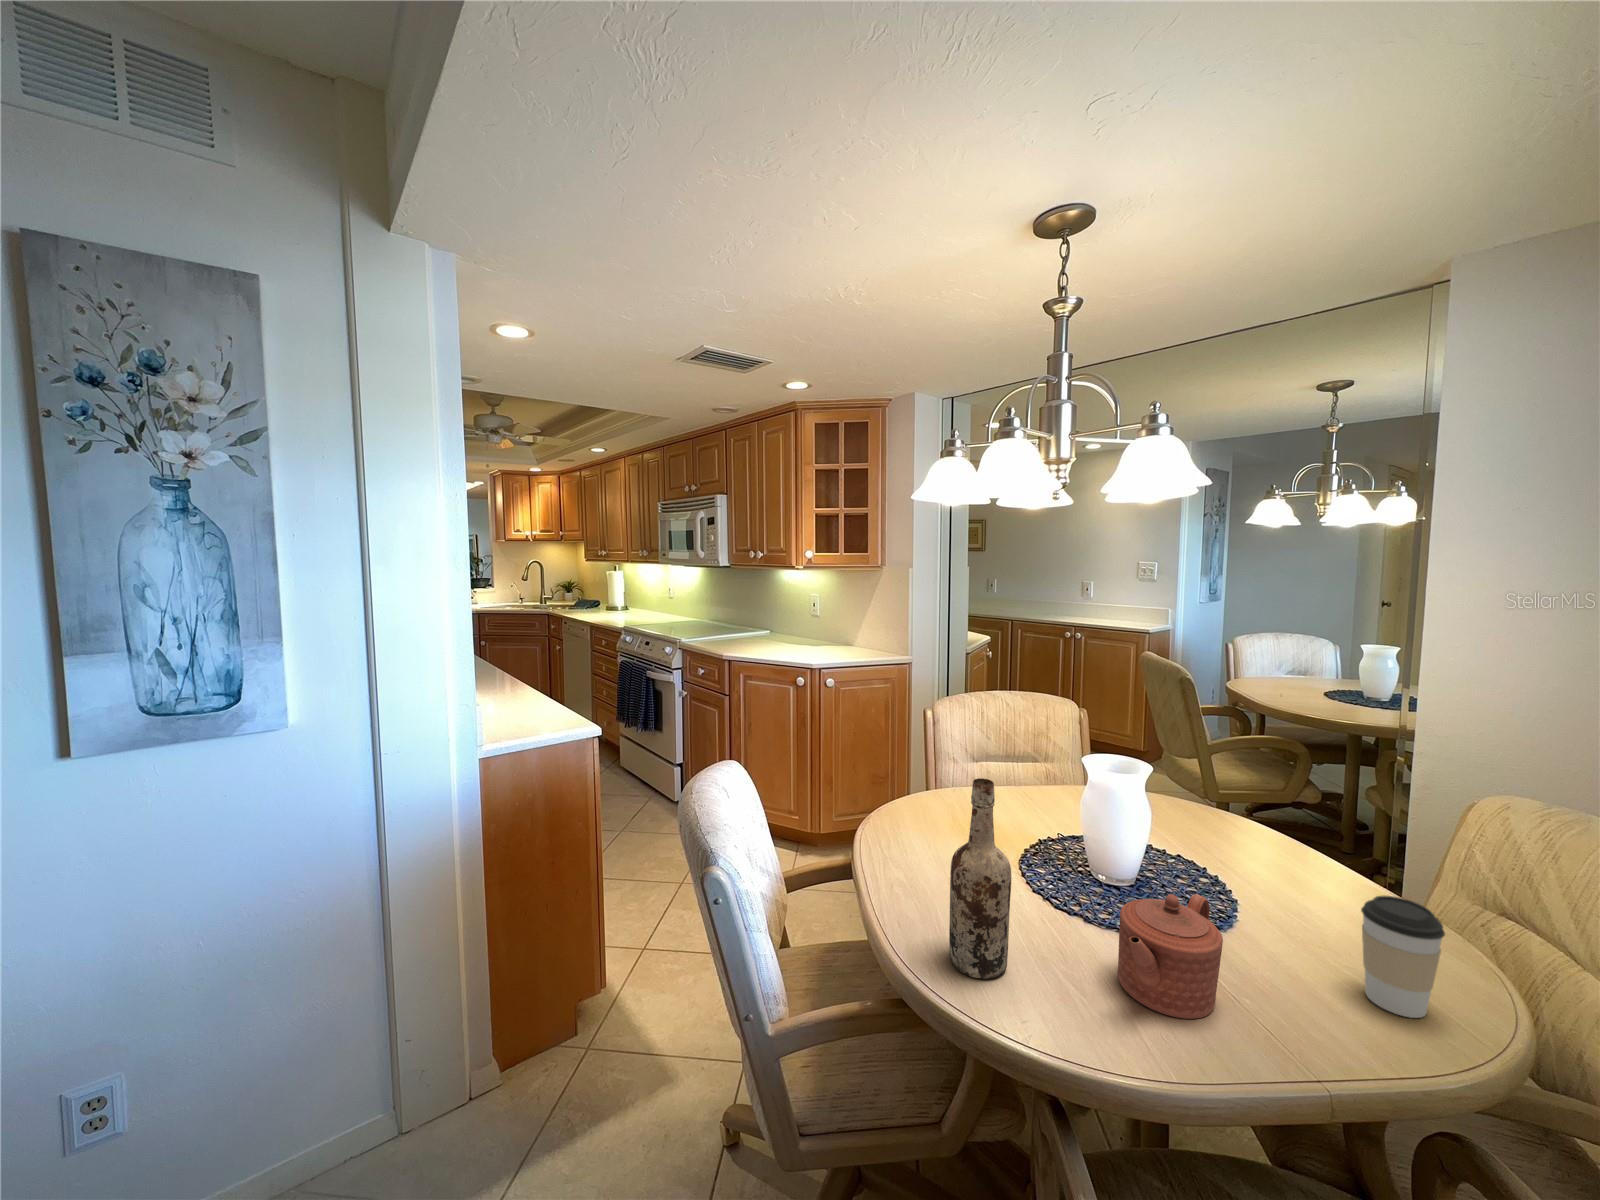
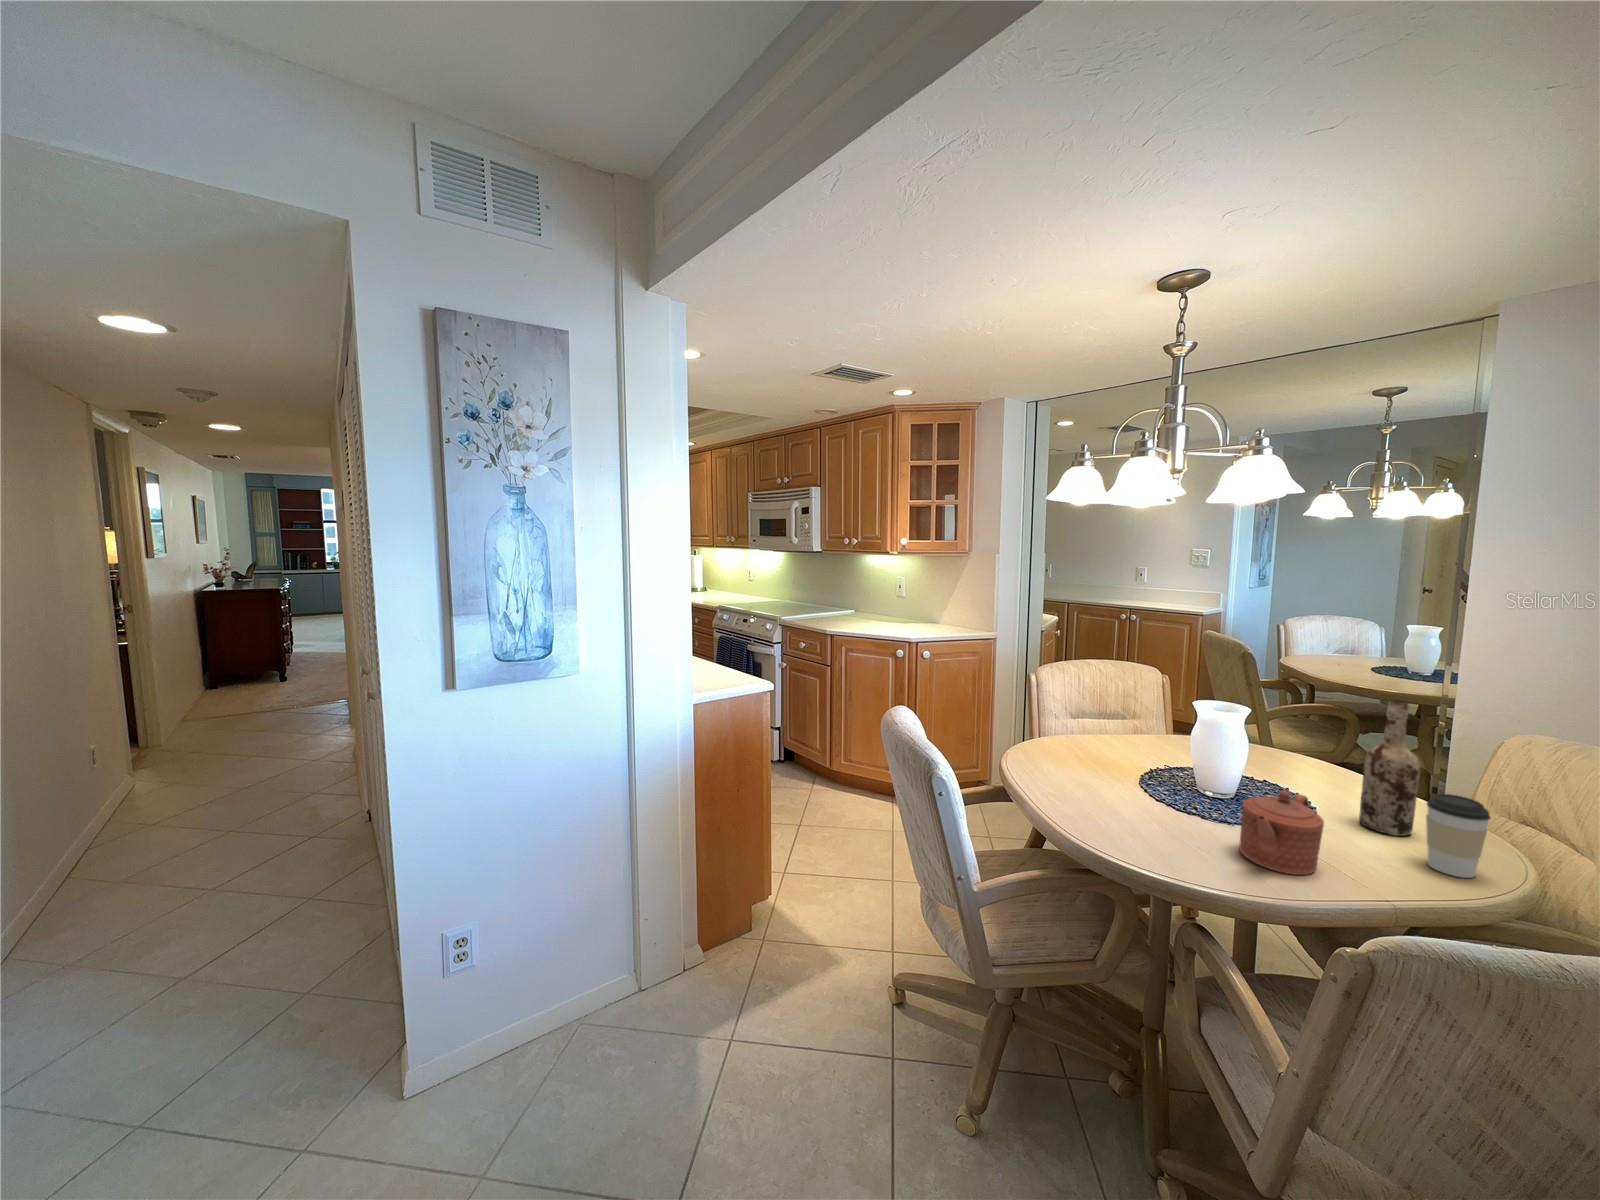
wine bottle: present [949,778,1011,979] -> present [1359,700,1420,836]

